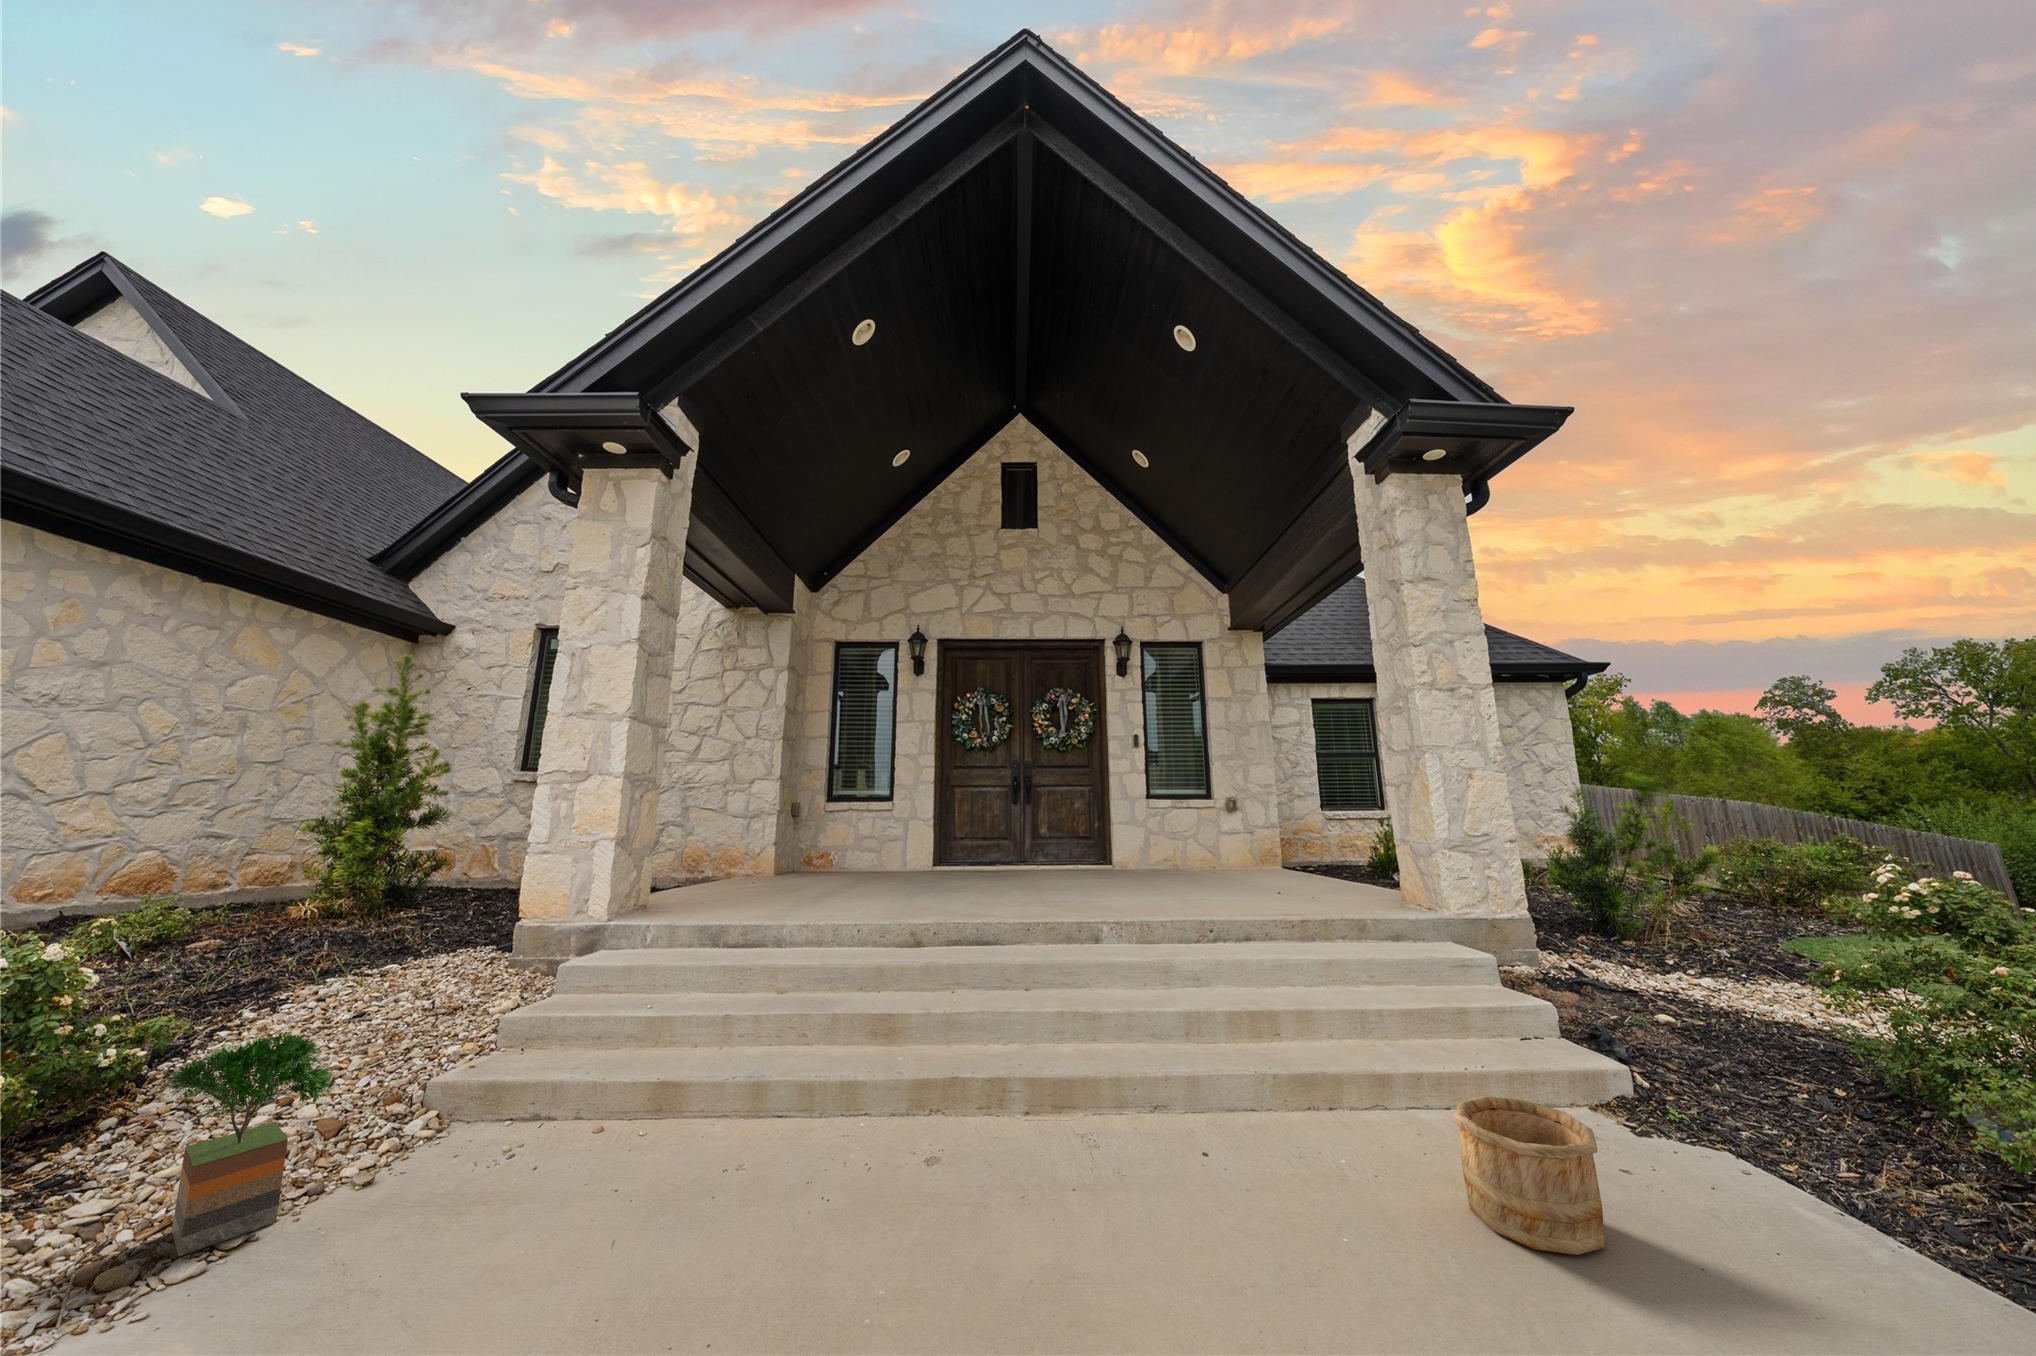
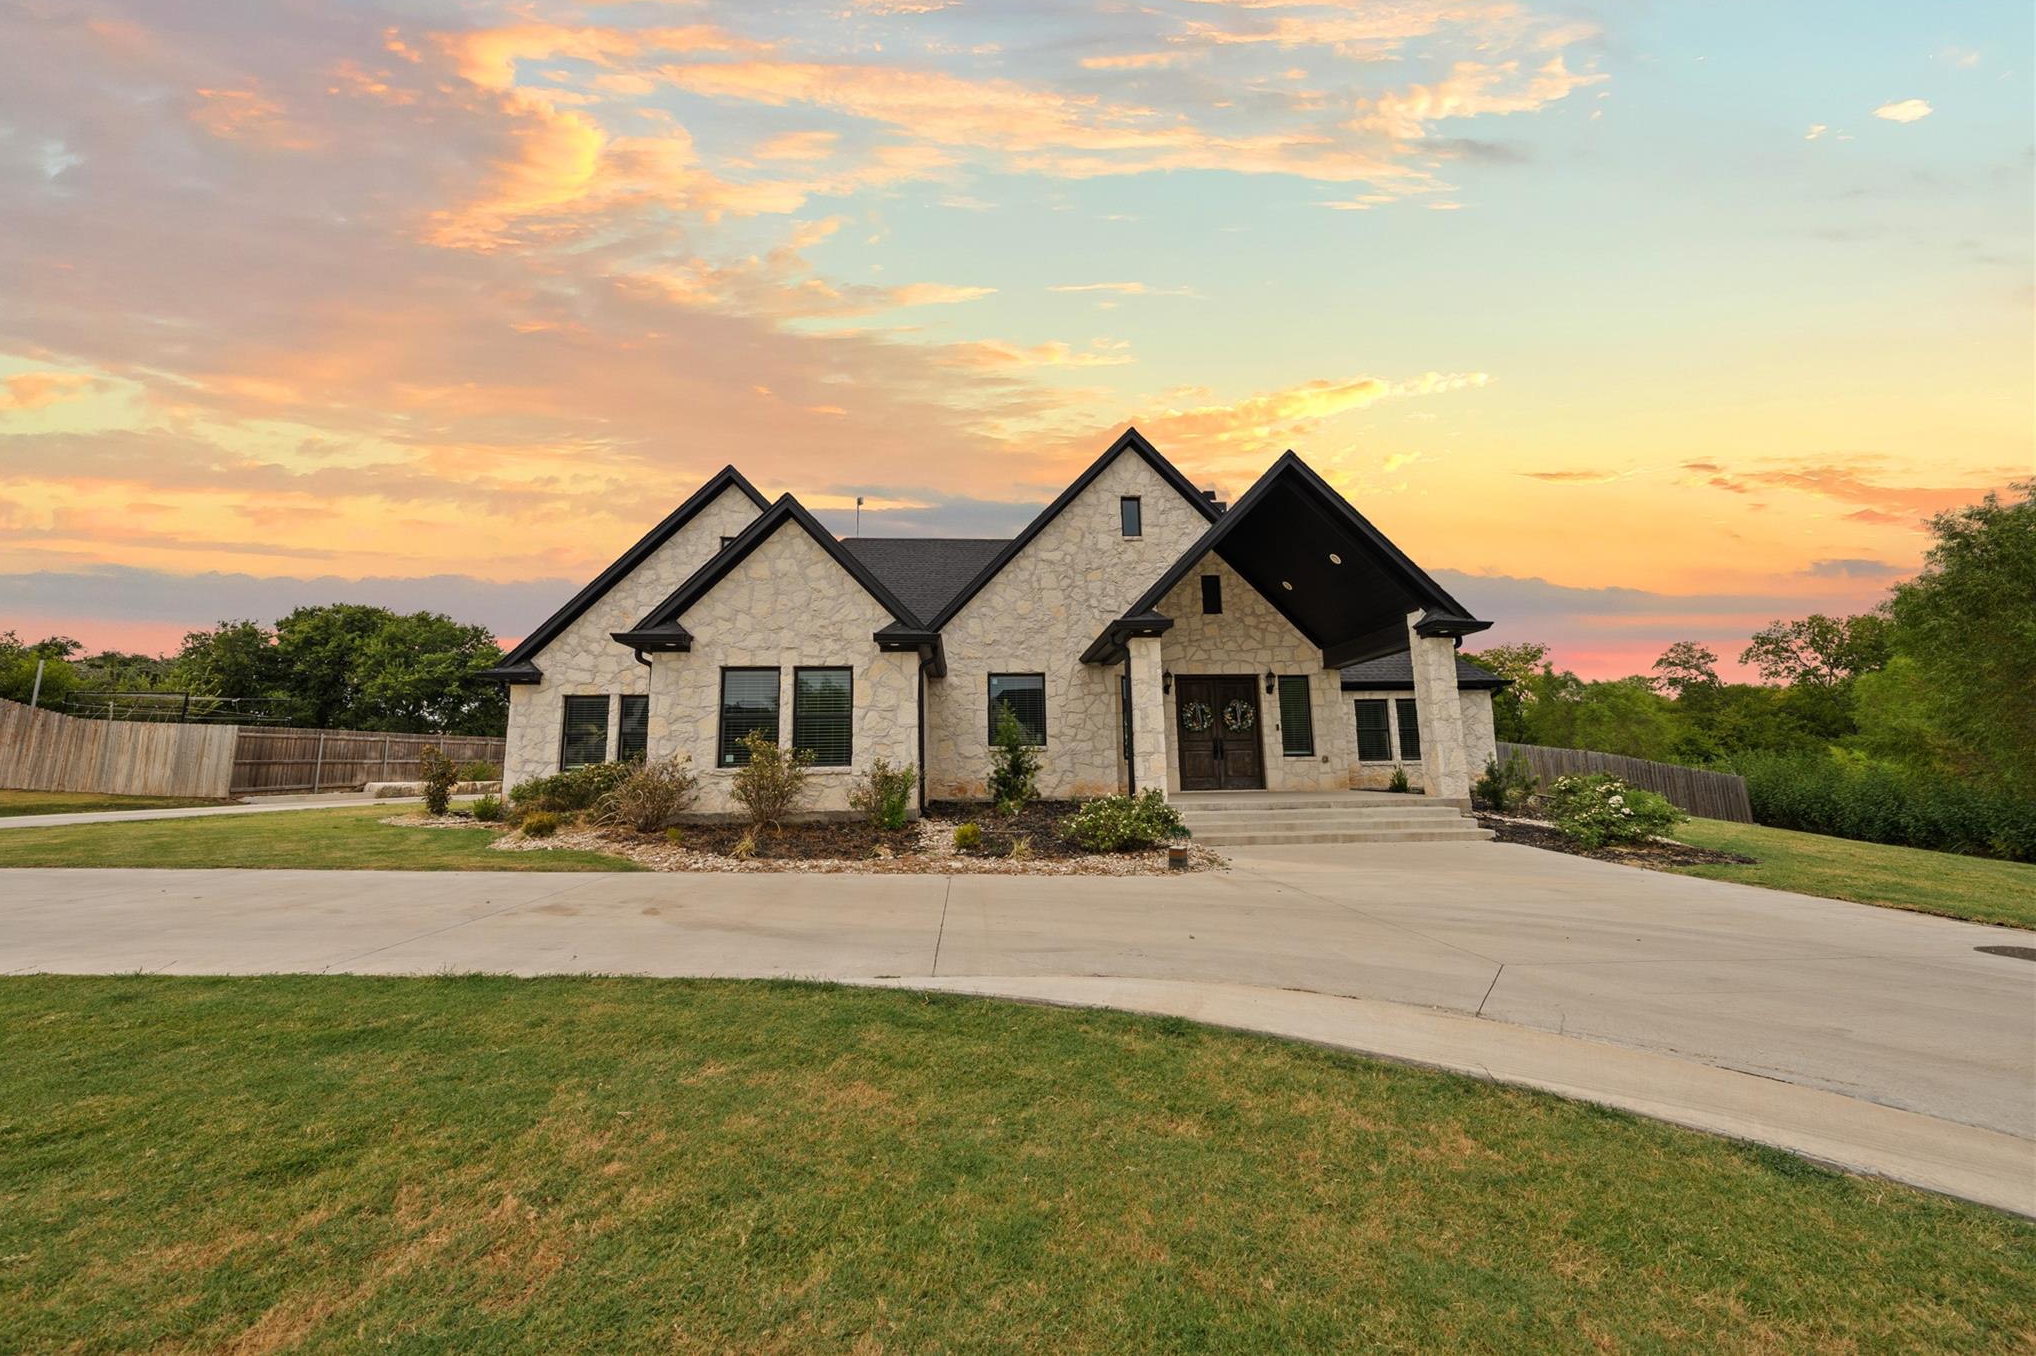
wooden bucket: present [1453,1096,1605,1255] -> none [1443,836,1474,860]

